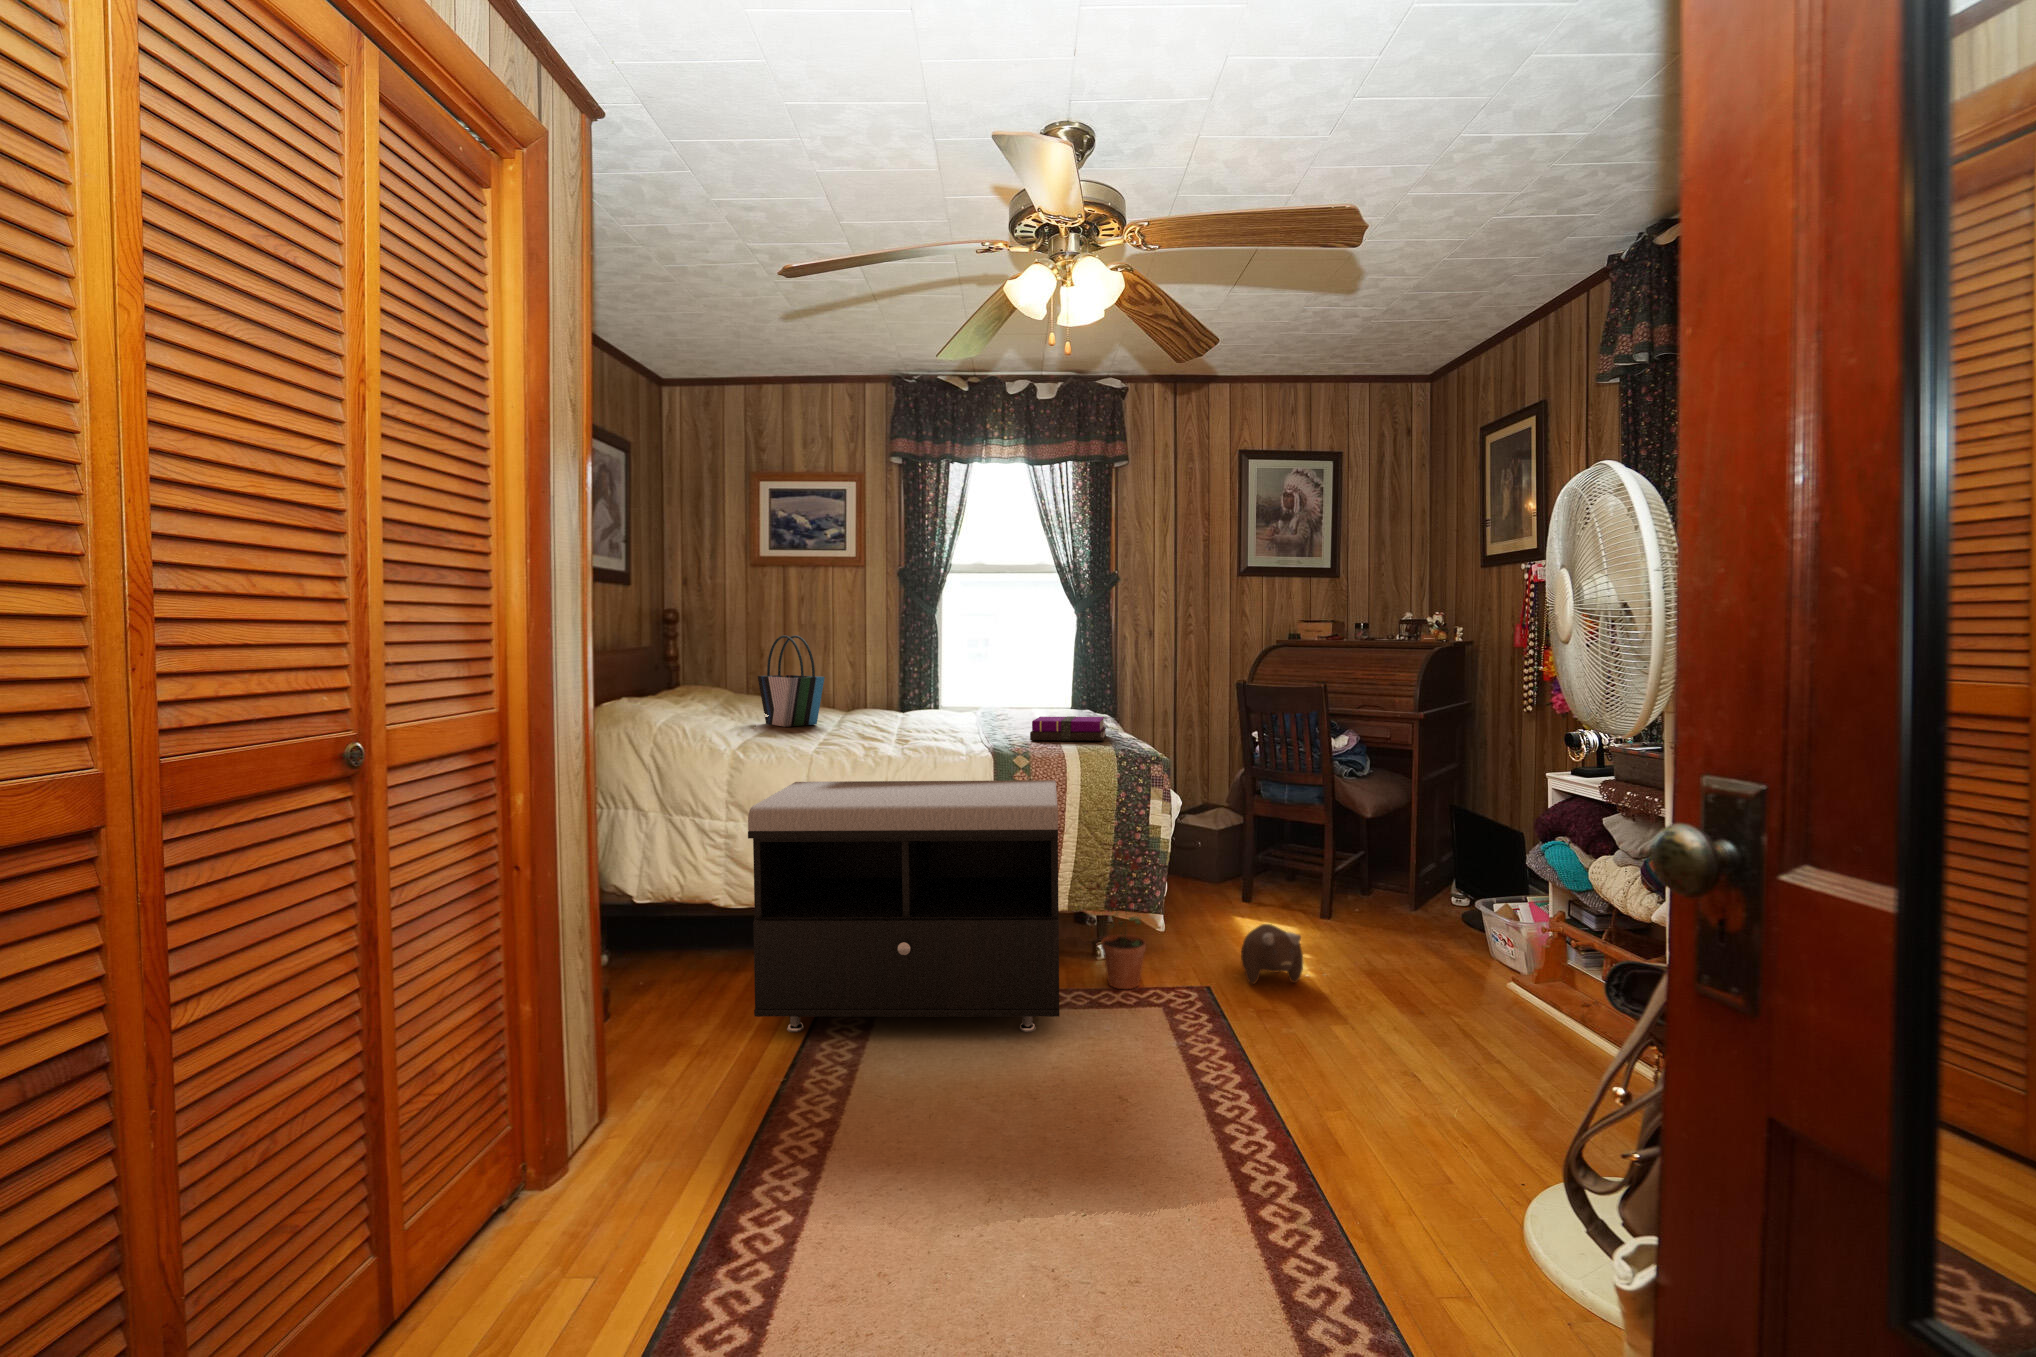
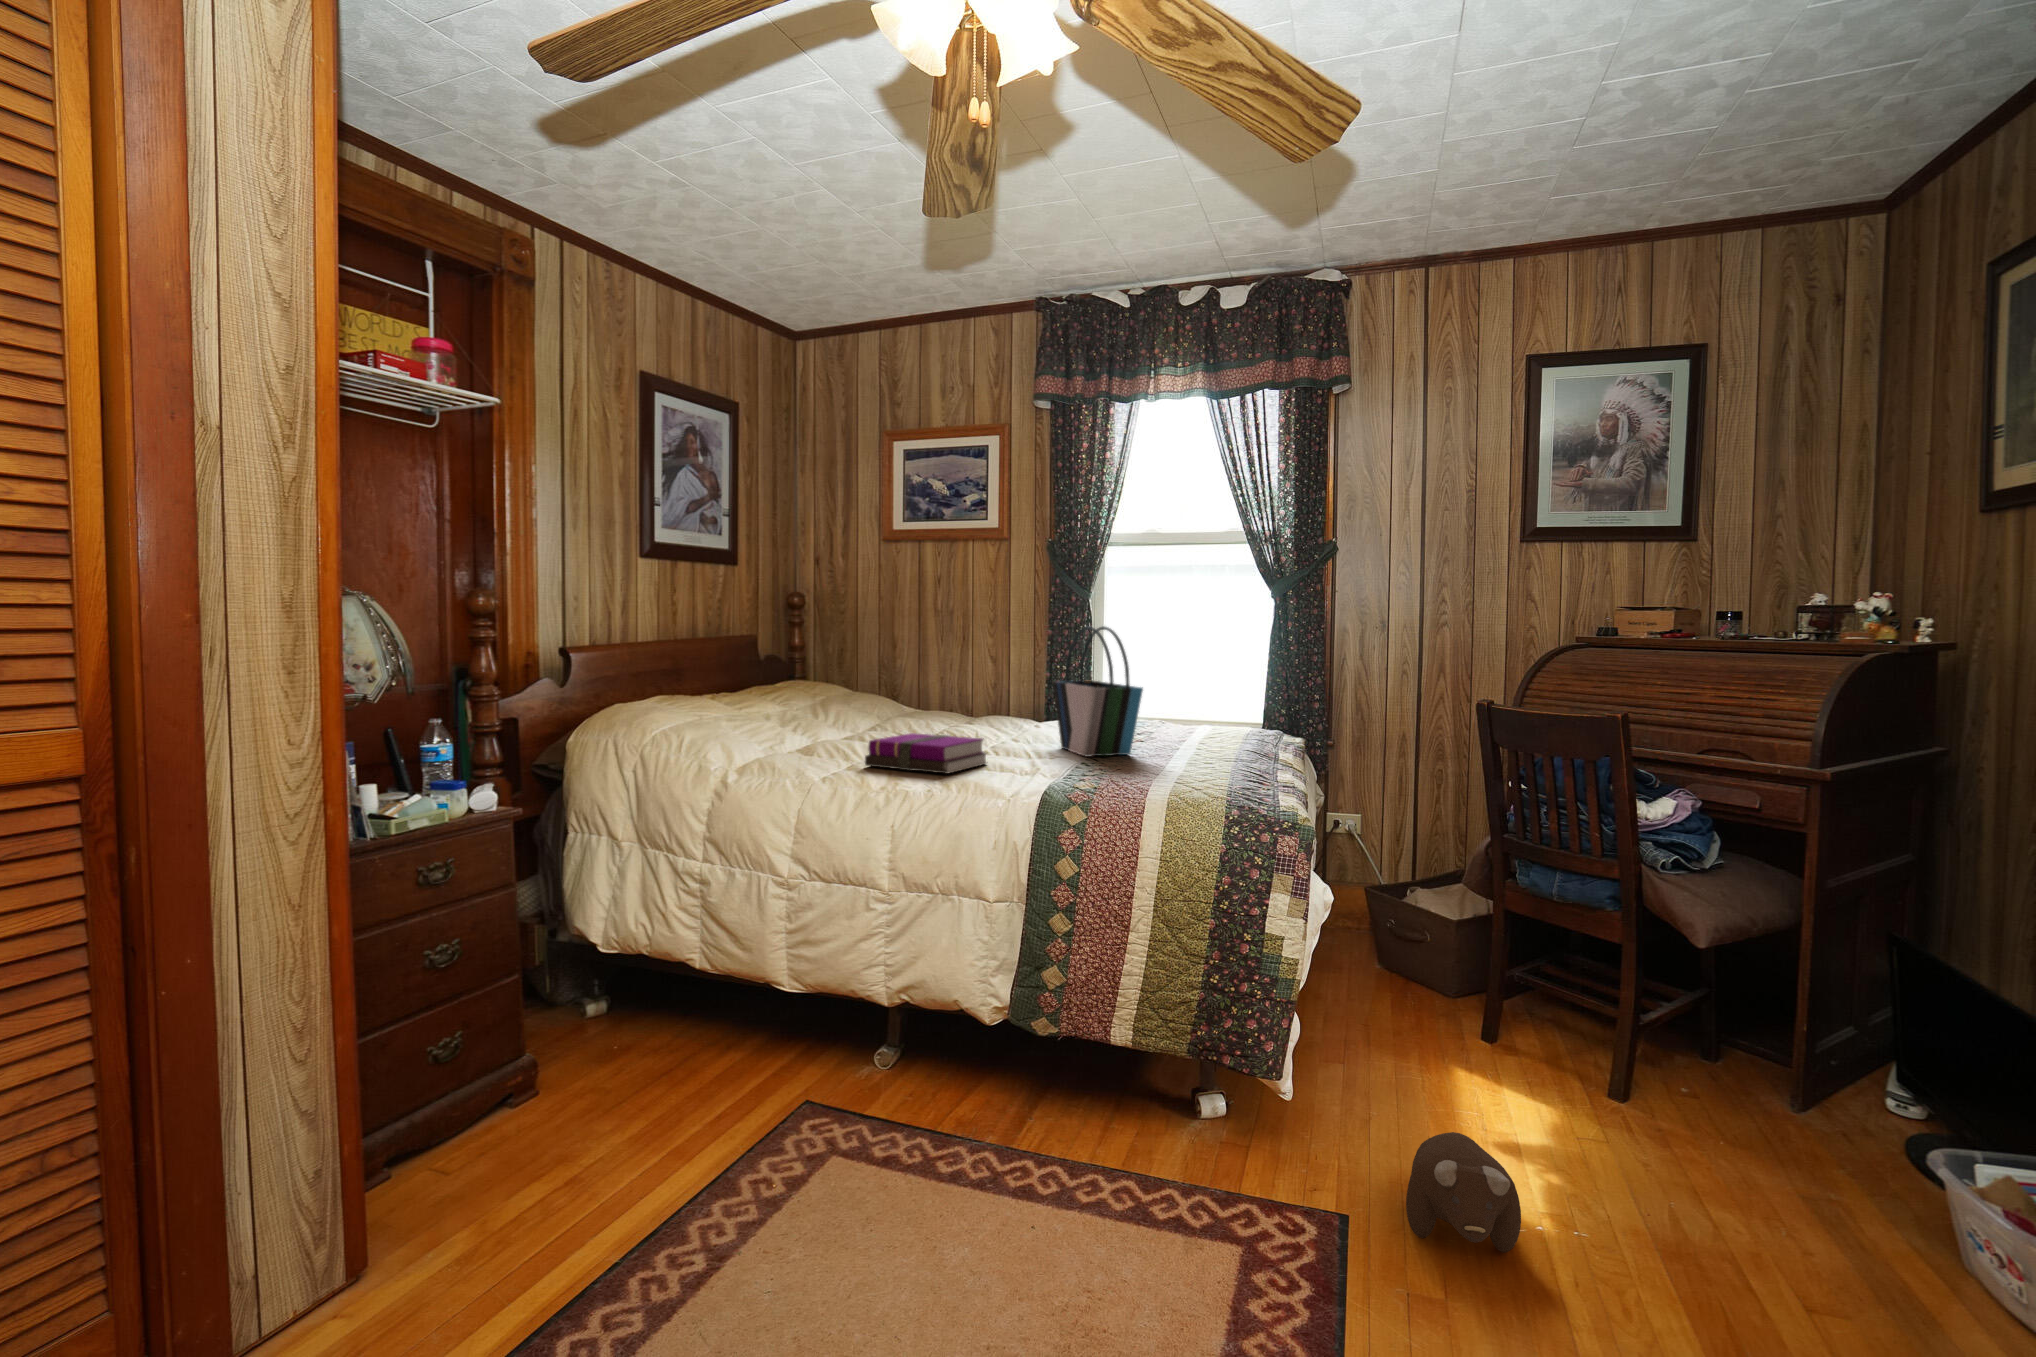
tote bag: present [758,635,825,727] -> present [1053,626,1143,757]
notebook: present [1030,716,1106,741] -> present [865,733,986,774]
storage bench: present [748,780,1059,1032] -> none [617,820,1106,1264]
potted plant: present [1090,849,1146,989] -> none [1154,965,1238,1200]

